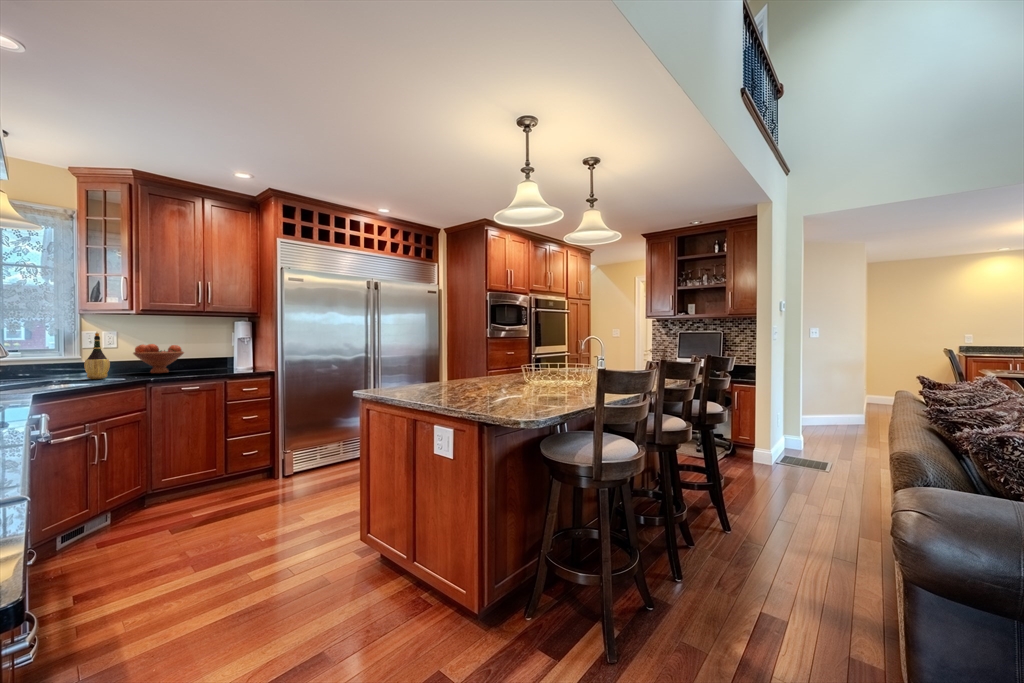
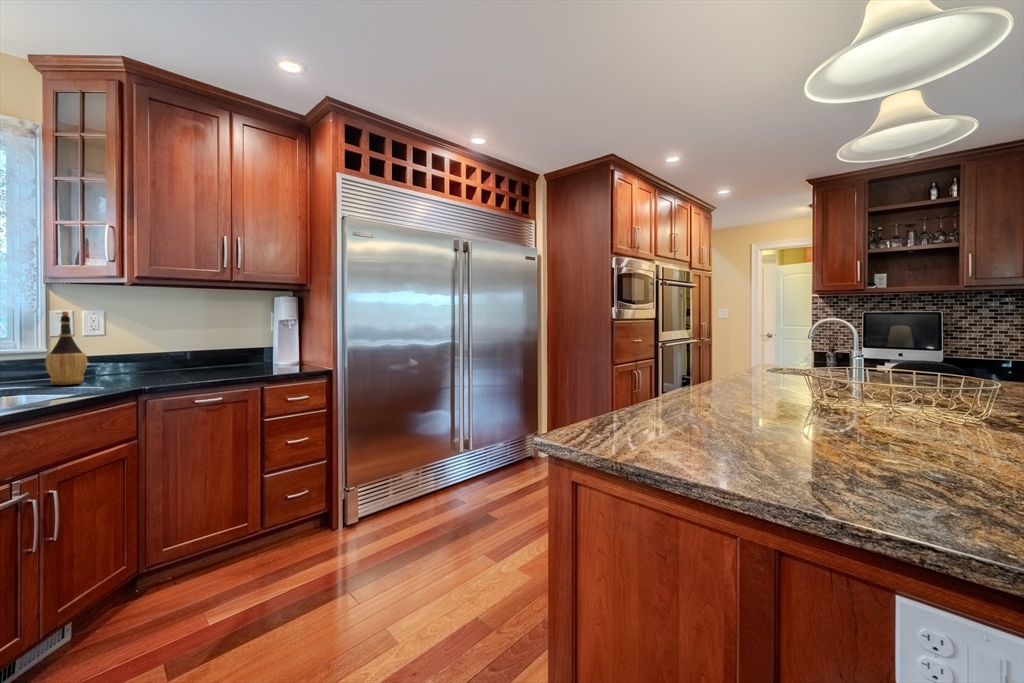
fruit bowl: present [133,344,184,373] -> none [128,329,203,374]

